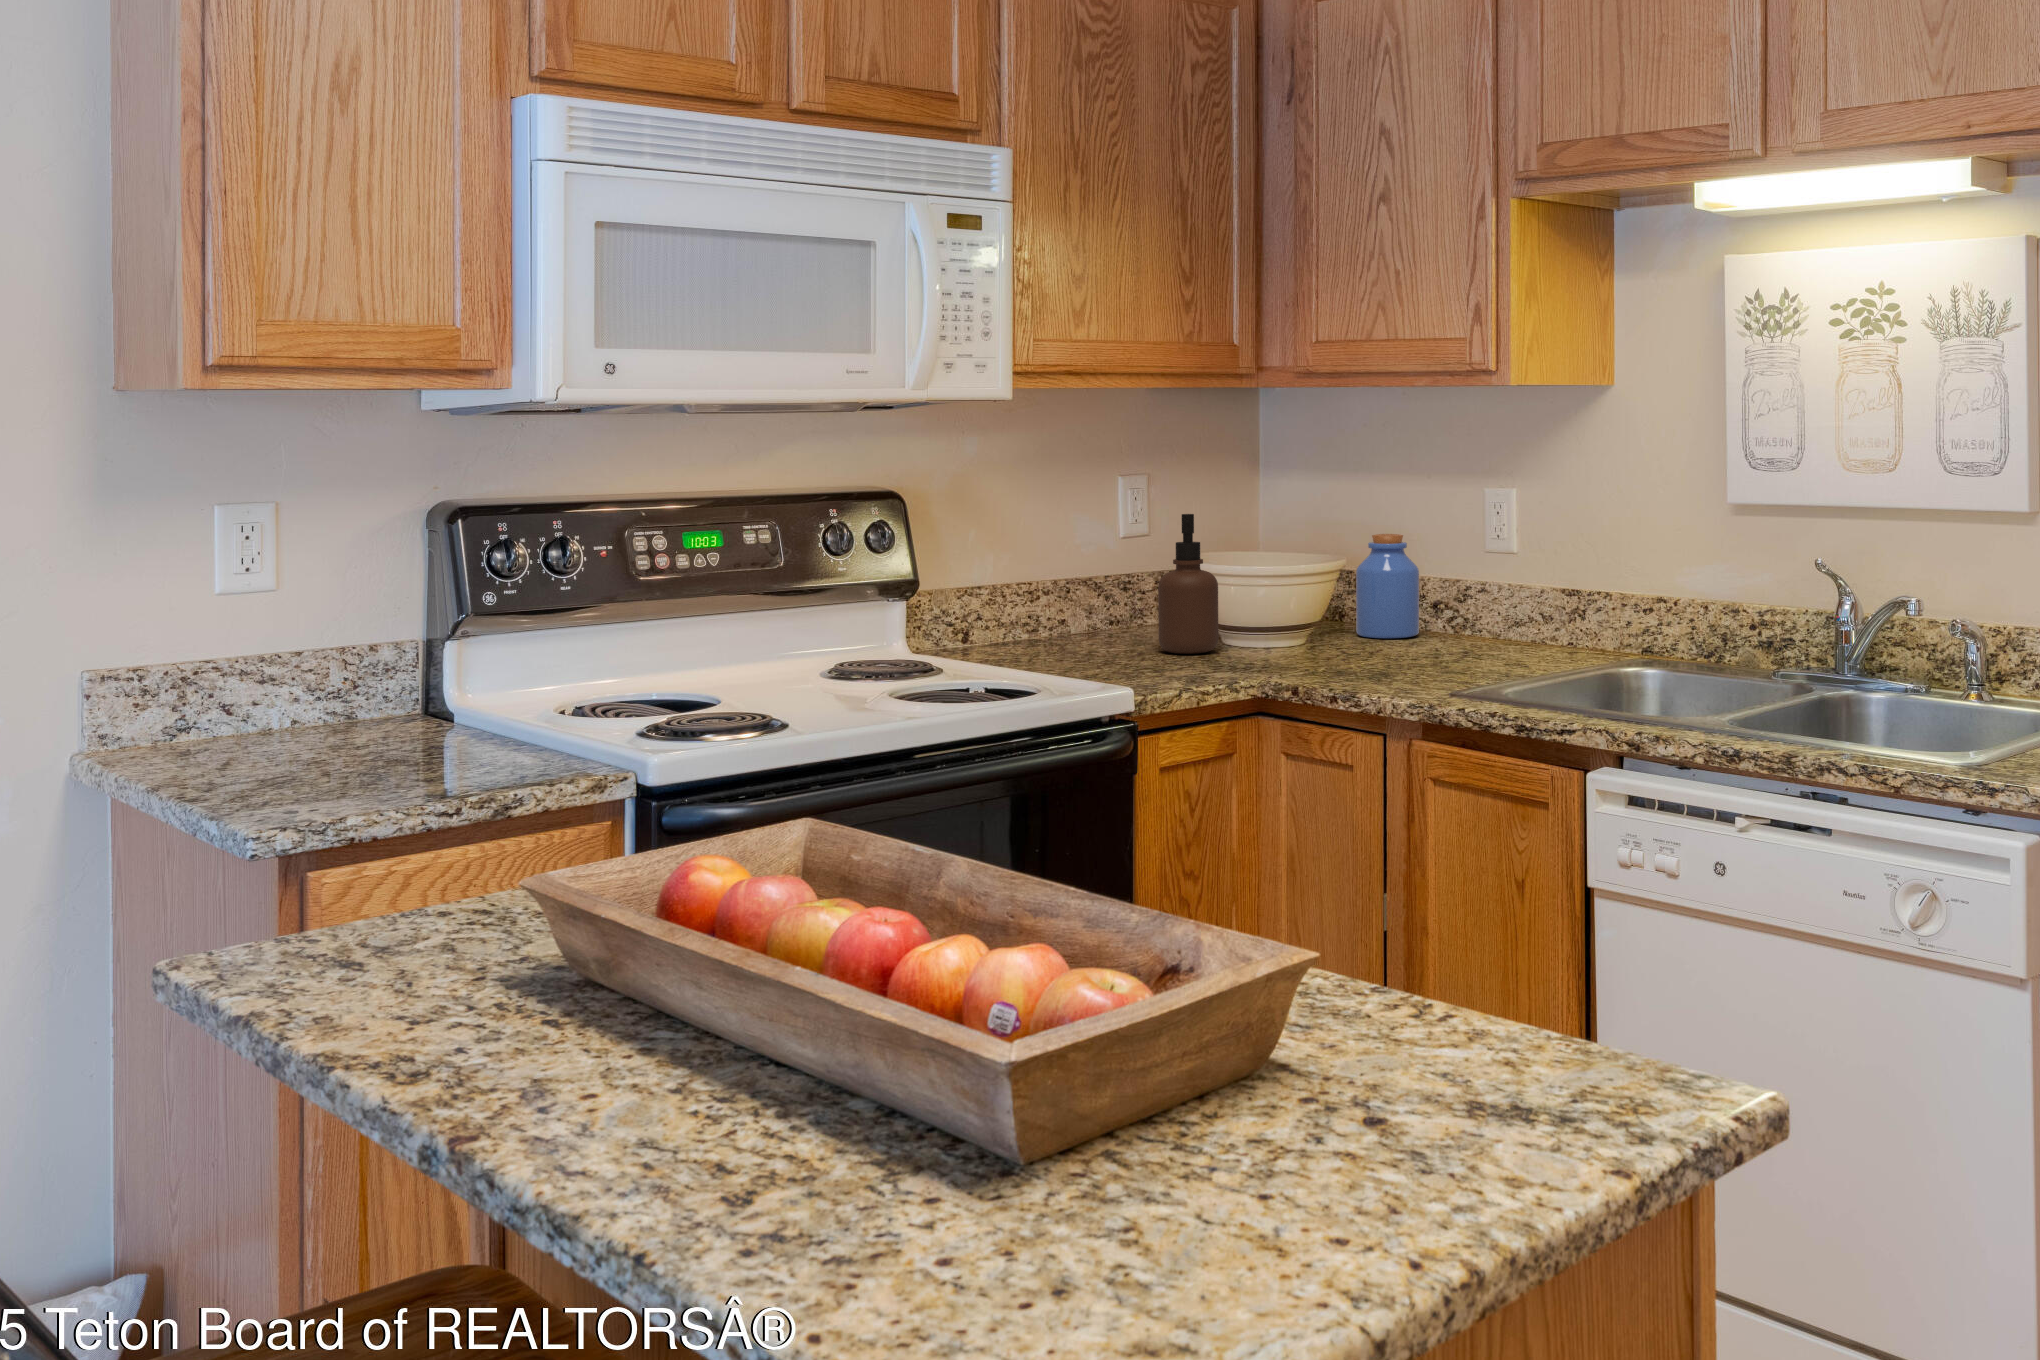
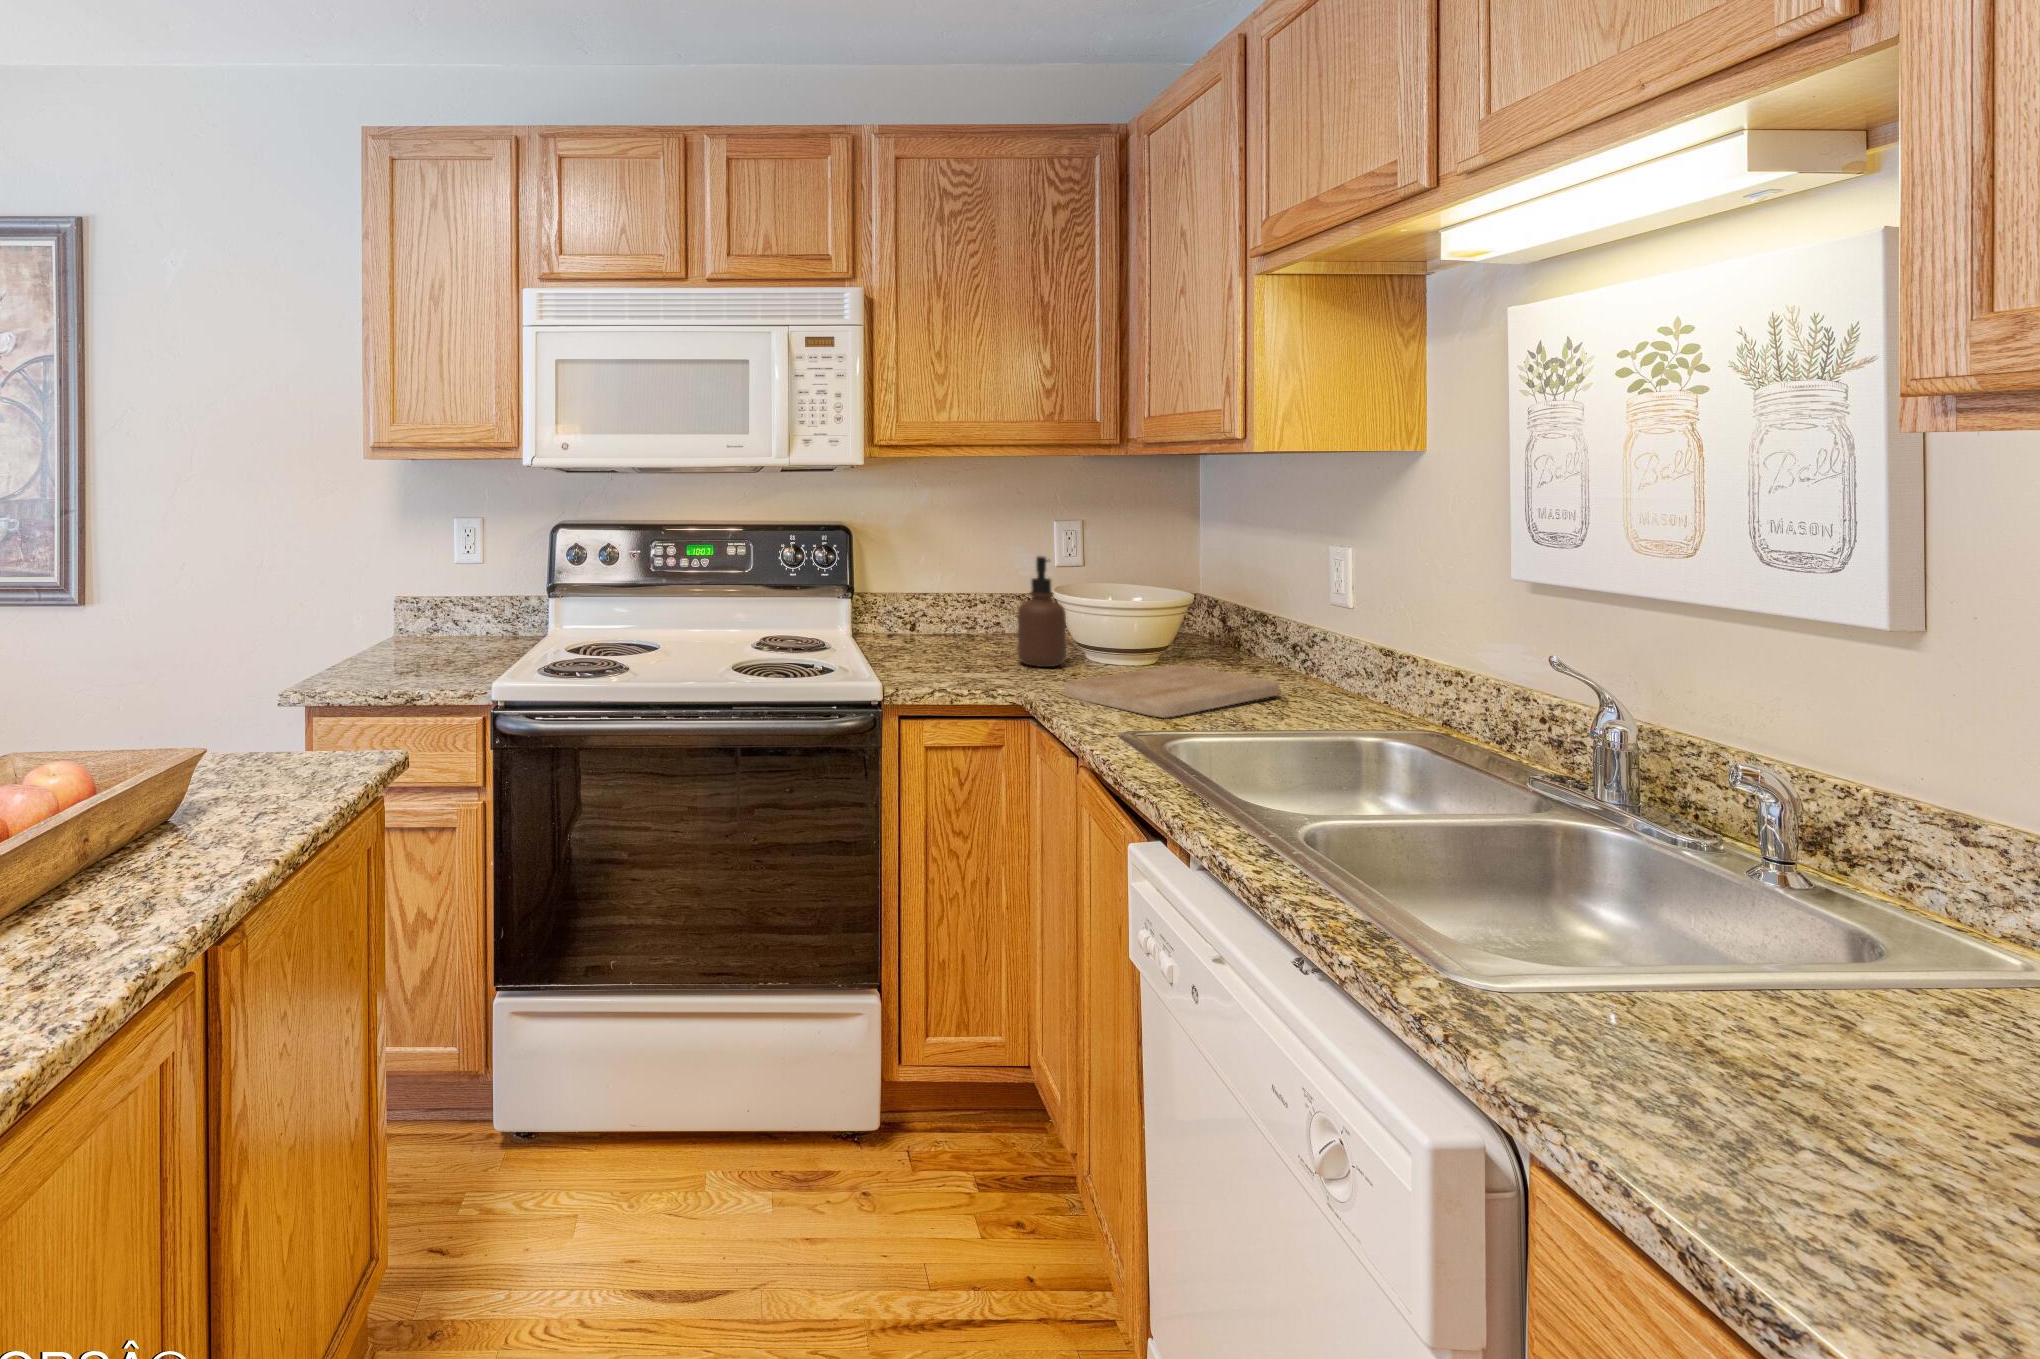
jar: present [1356,534,1419,638] -> none [1225,585,1285,678]
cutting board: none [1295,631,1461,677] -> present [1064,665,1279,717]

